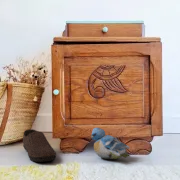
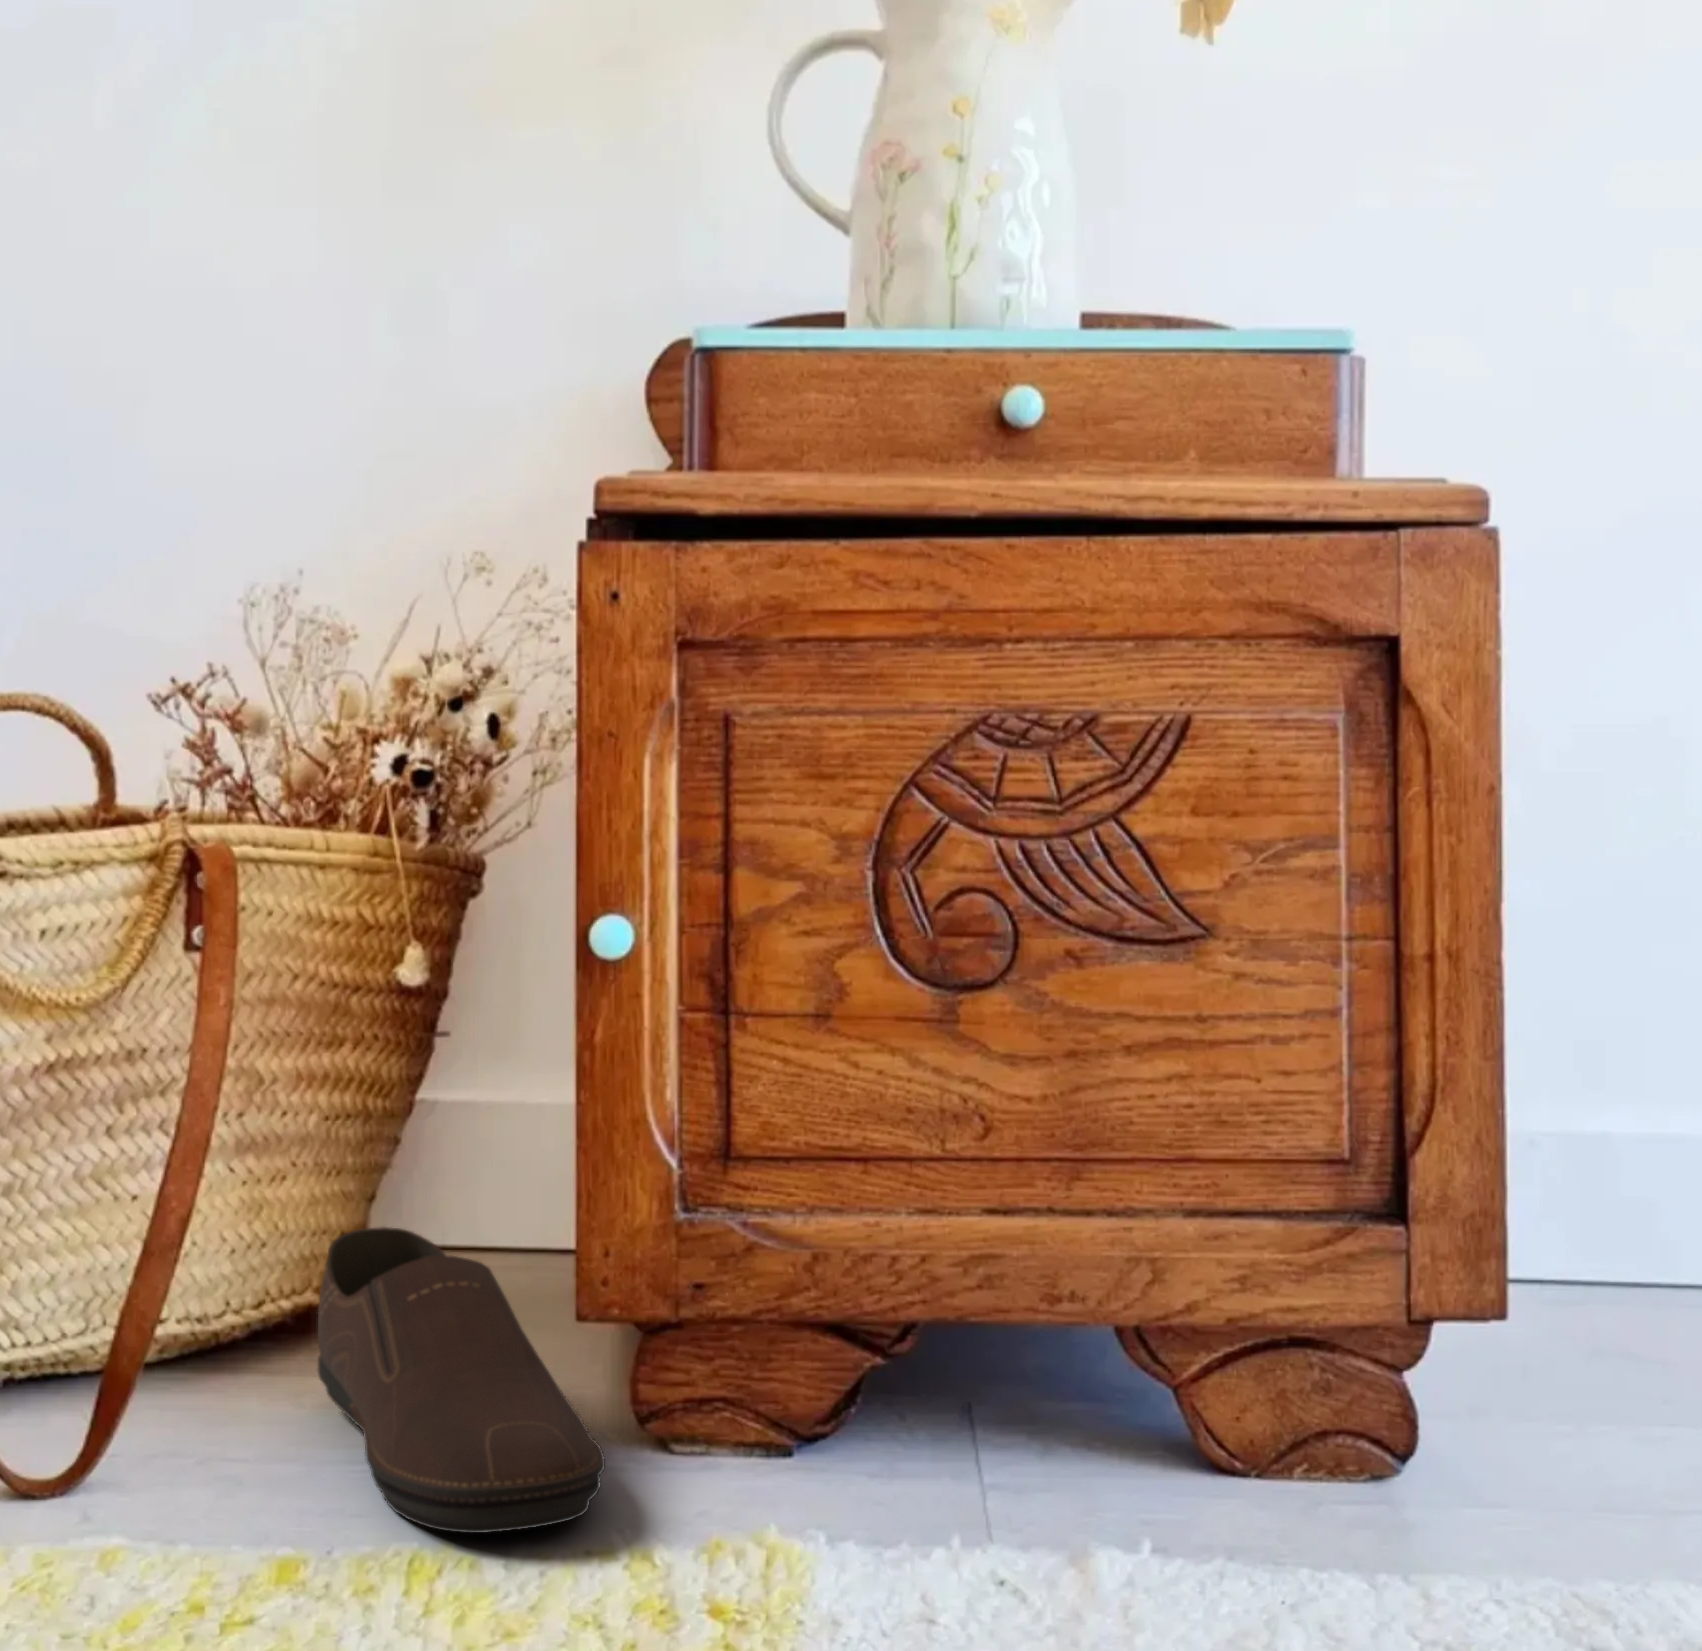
plush toy: present [91,128,130,159] -> none [892,1241,1227,1520]

